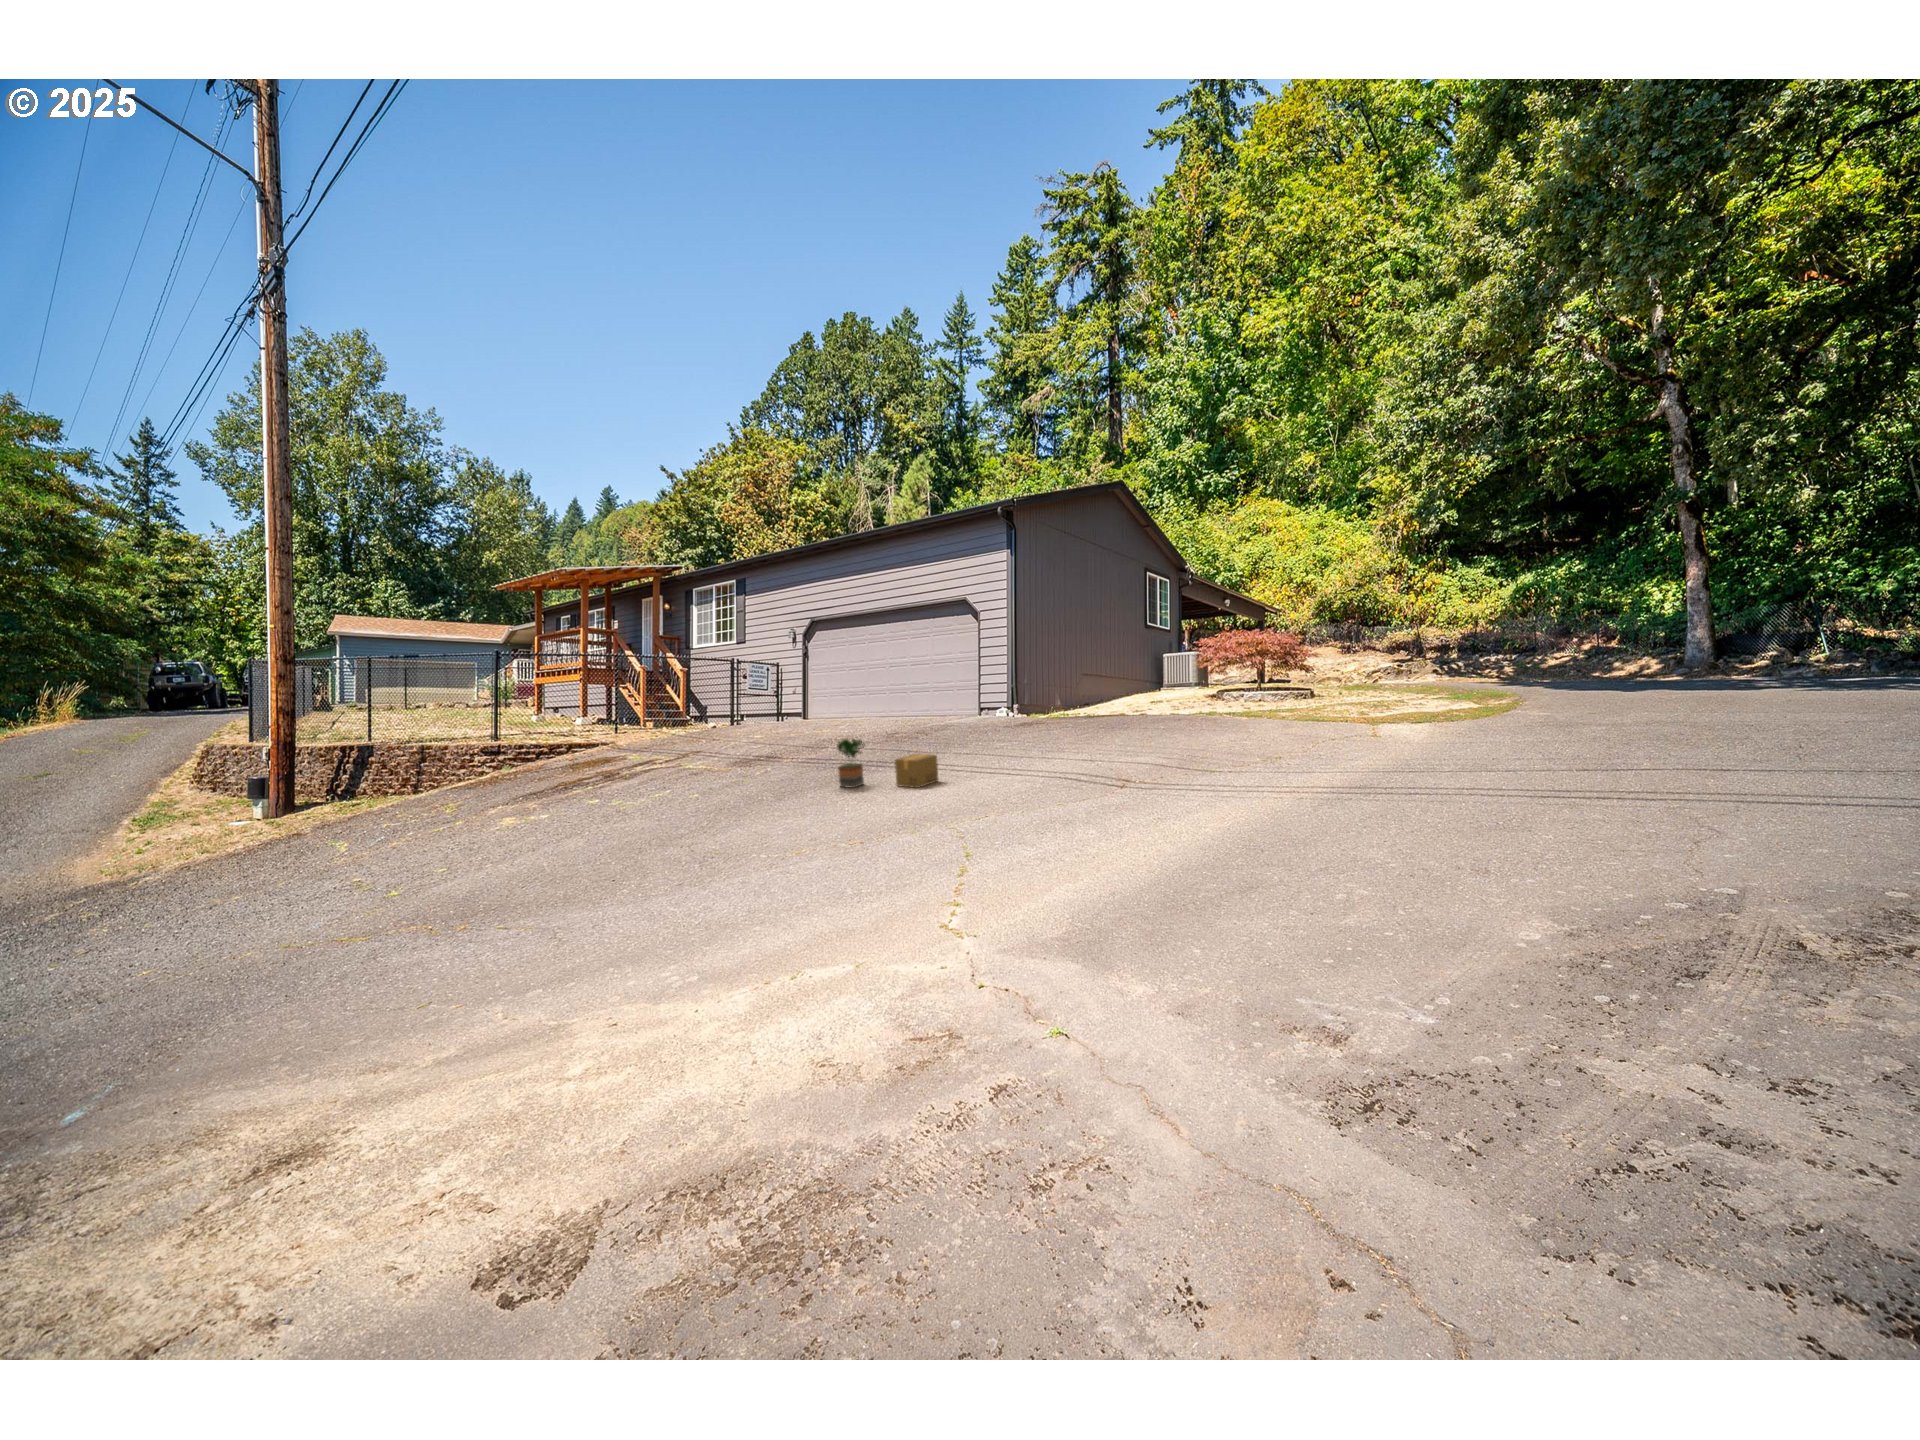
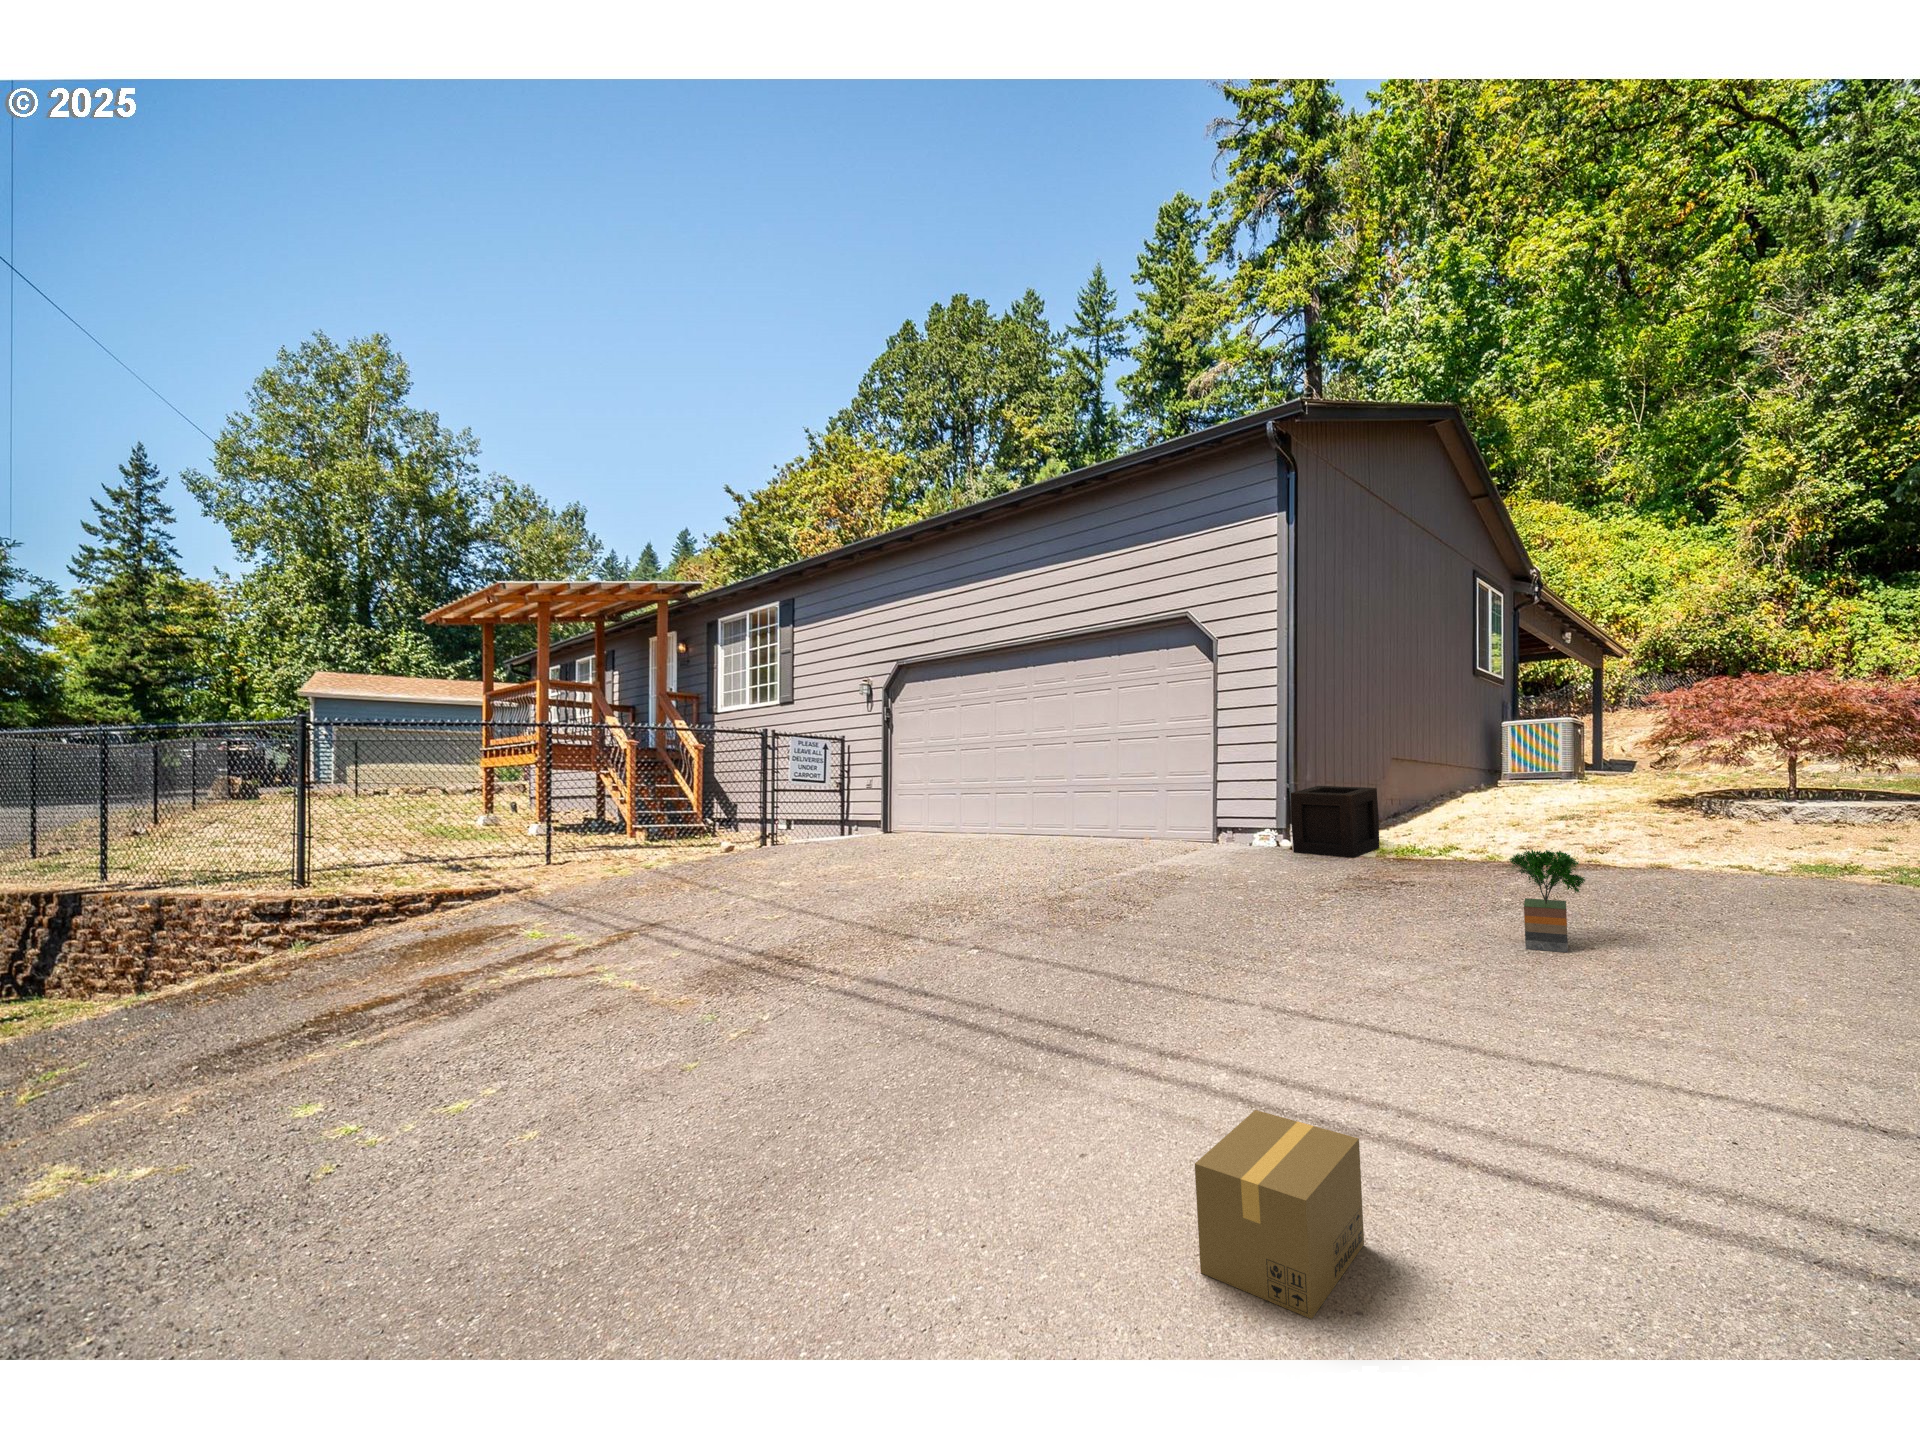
wooden crate: none [1009,685,1051,718] -> present [1291,786,1379,858]
potted tree: present [837,739,865,788] -> present [1509,849,1585,952]

